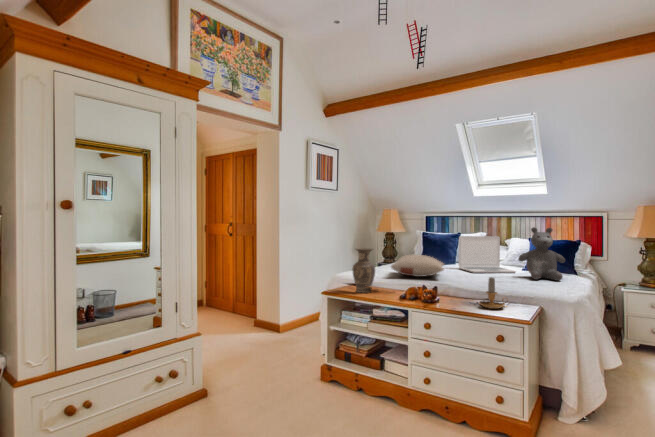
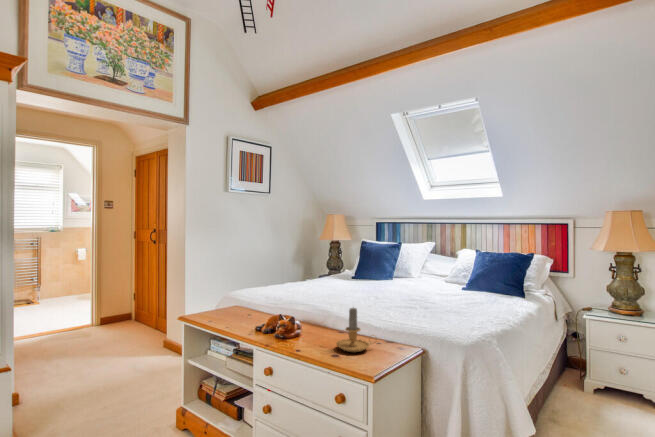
teddy bear: present [519,227,565,281] -> none [445,238,501,306]
laptop: present [459,236,516,273] -> none [389,247,451,293]
vase: present [352,248,375,293] -> none [216,263,245,320]
pillow: present [391,254,444,277] -> none [282,270,360,297]

